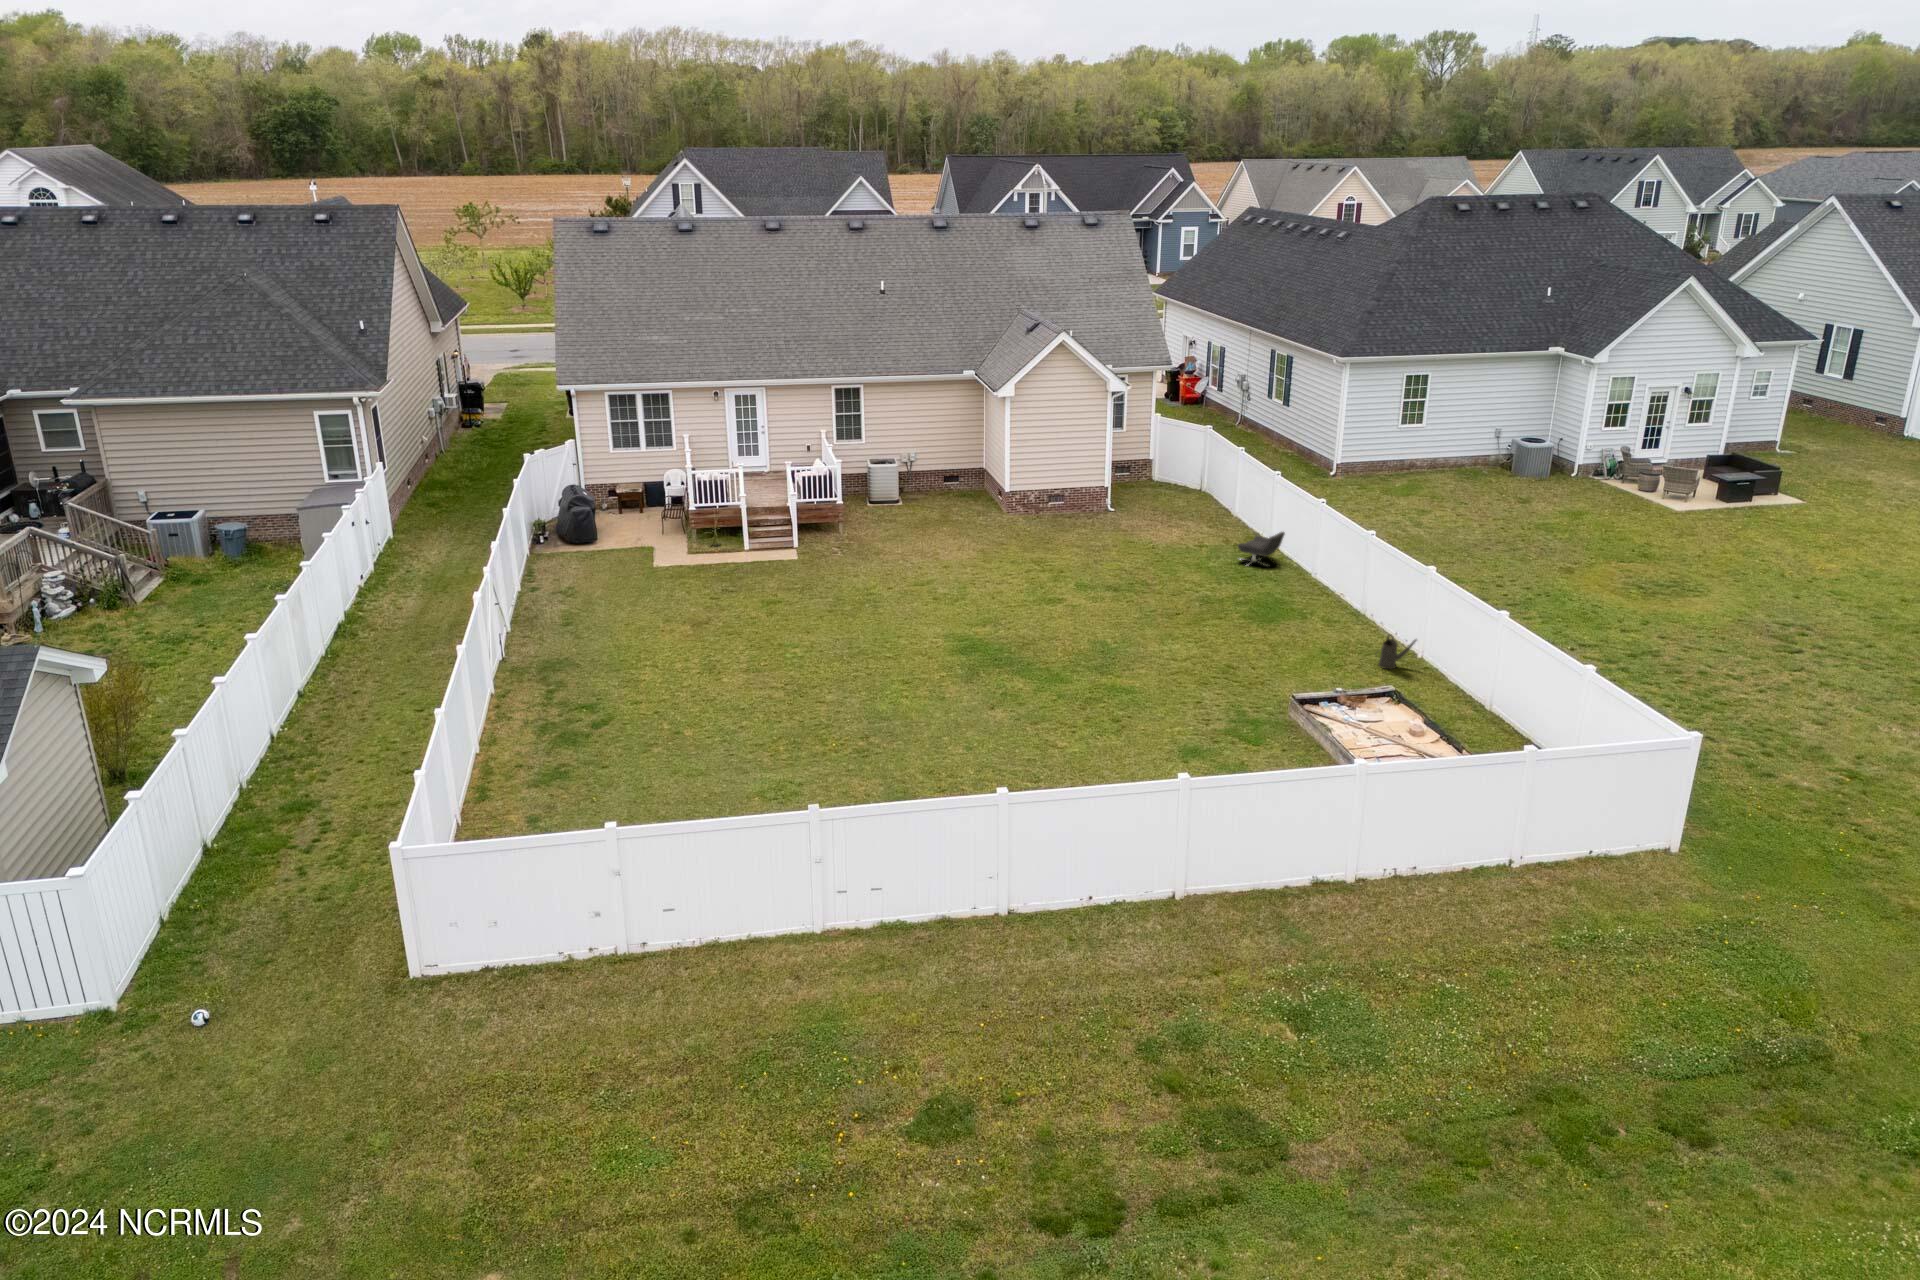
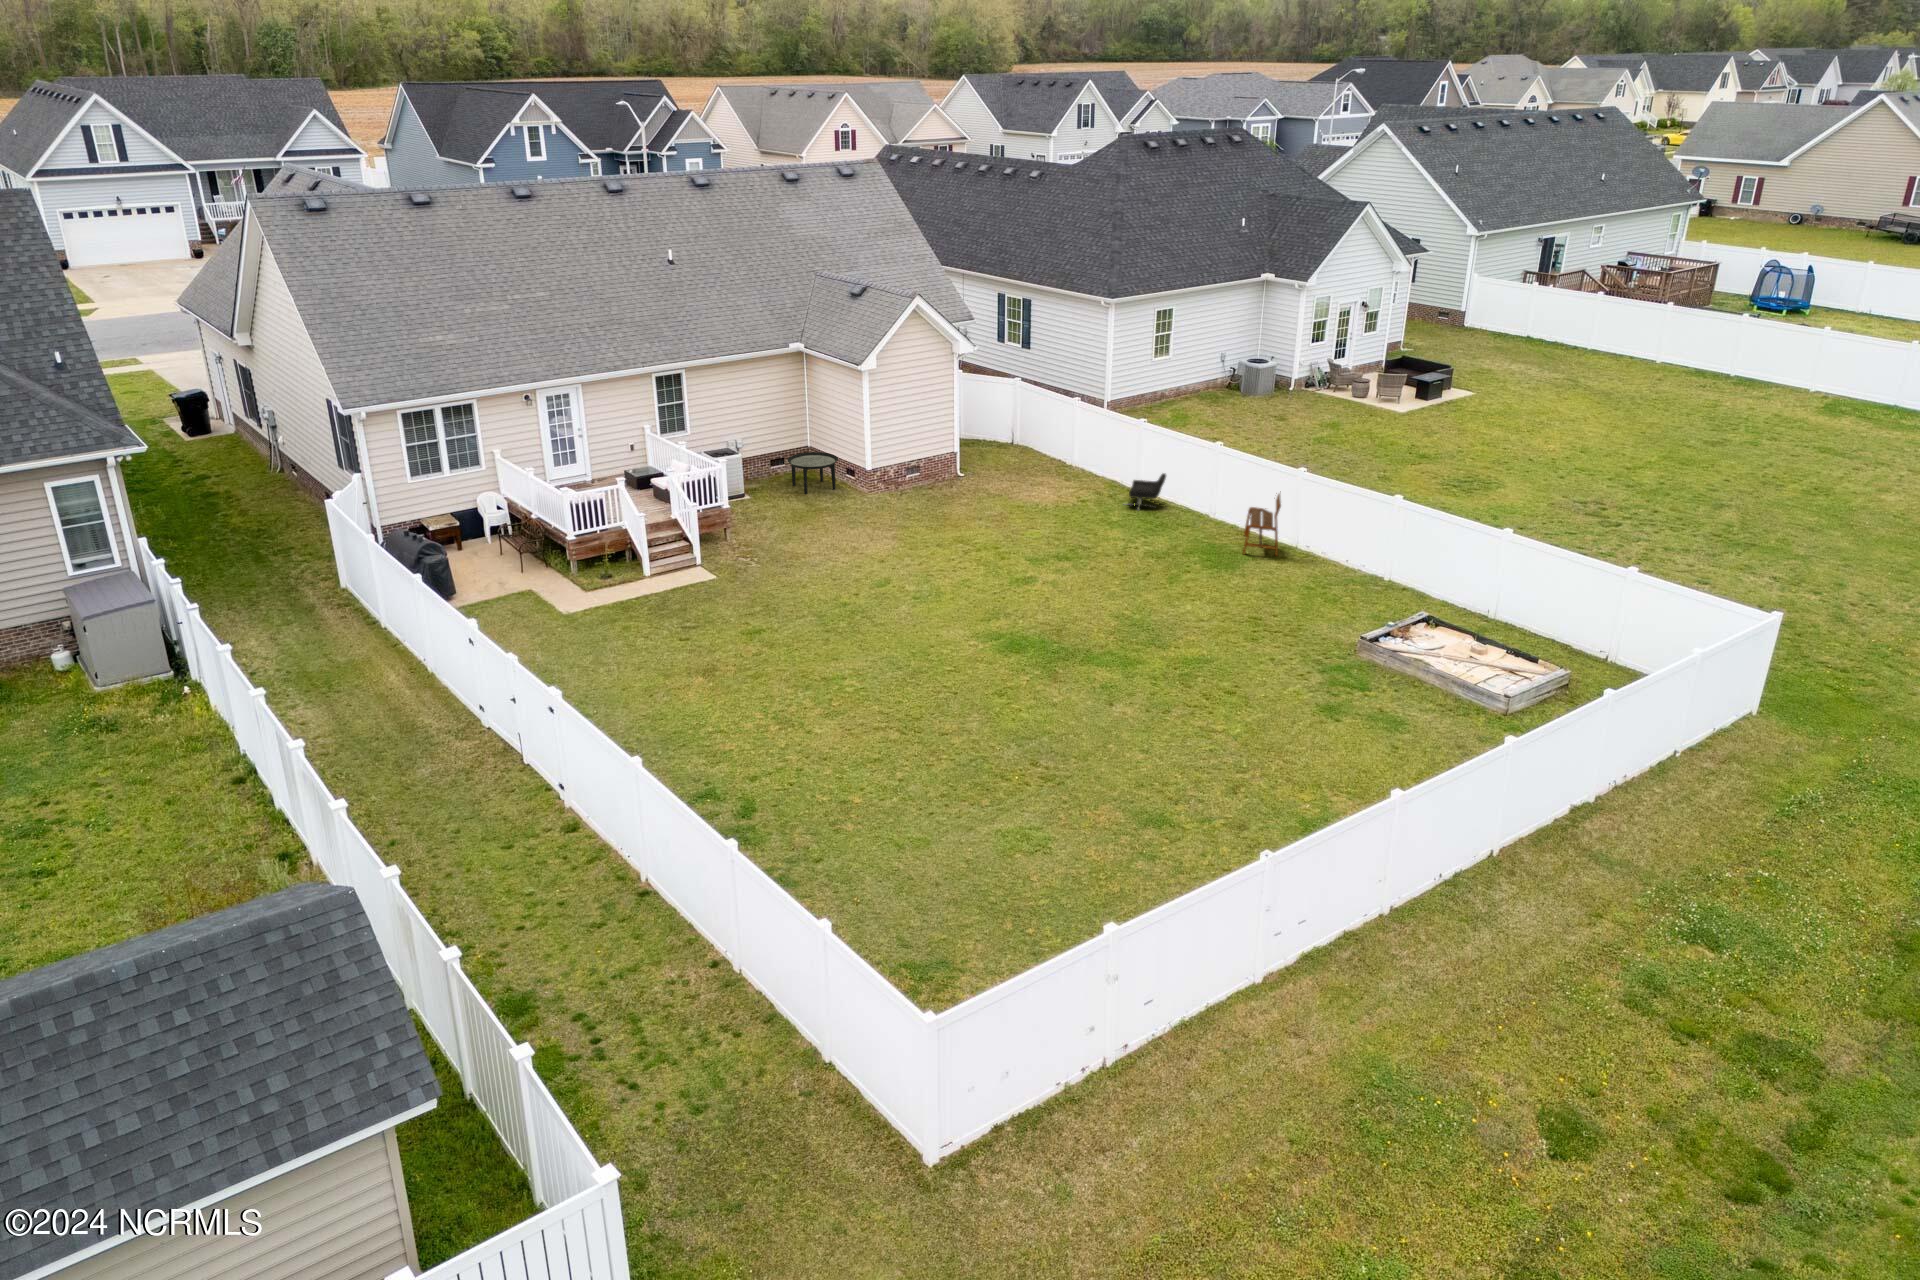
round table: none [947,473,994,510] -> present [787,452,838,494]
bench: none [1299,557,1364,628] -> present [1243,494,1281,556]
watering can: present [1378,634,1416,669] -> none [1347,554,1375,585]

